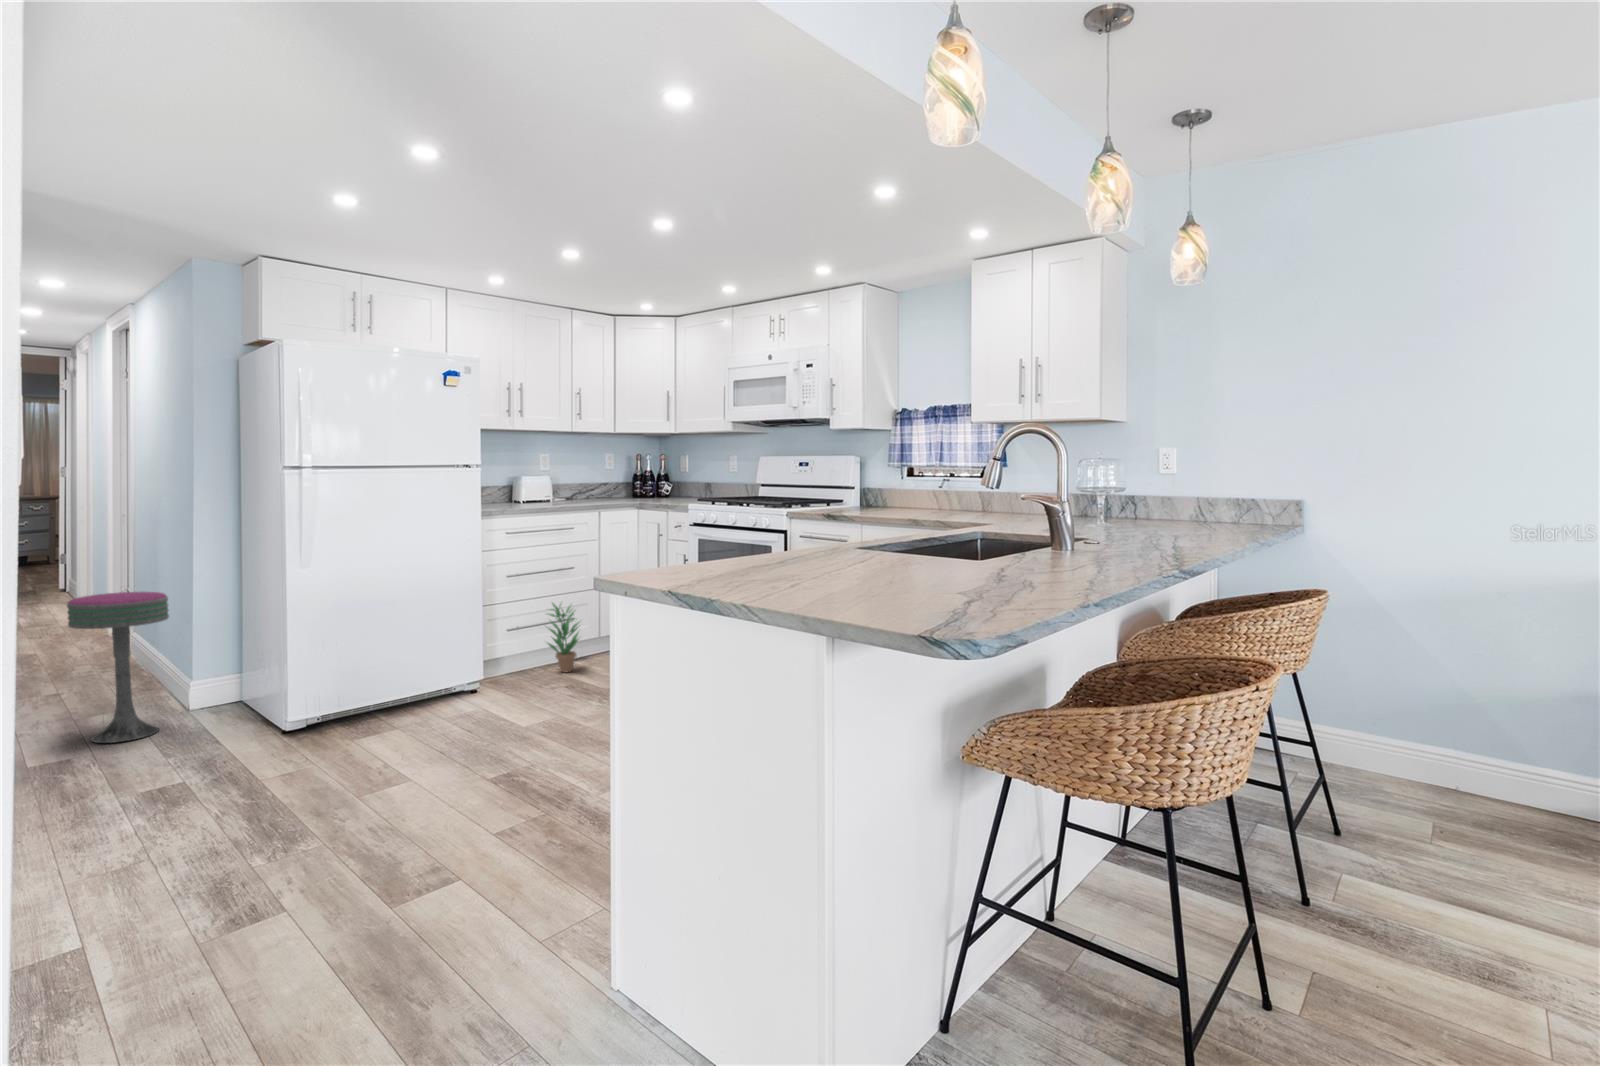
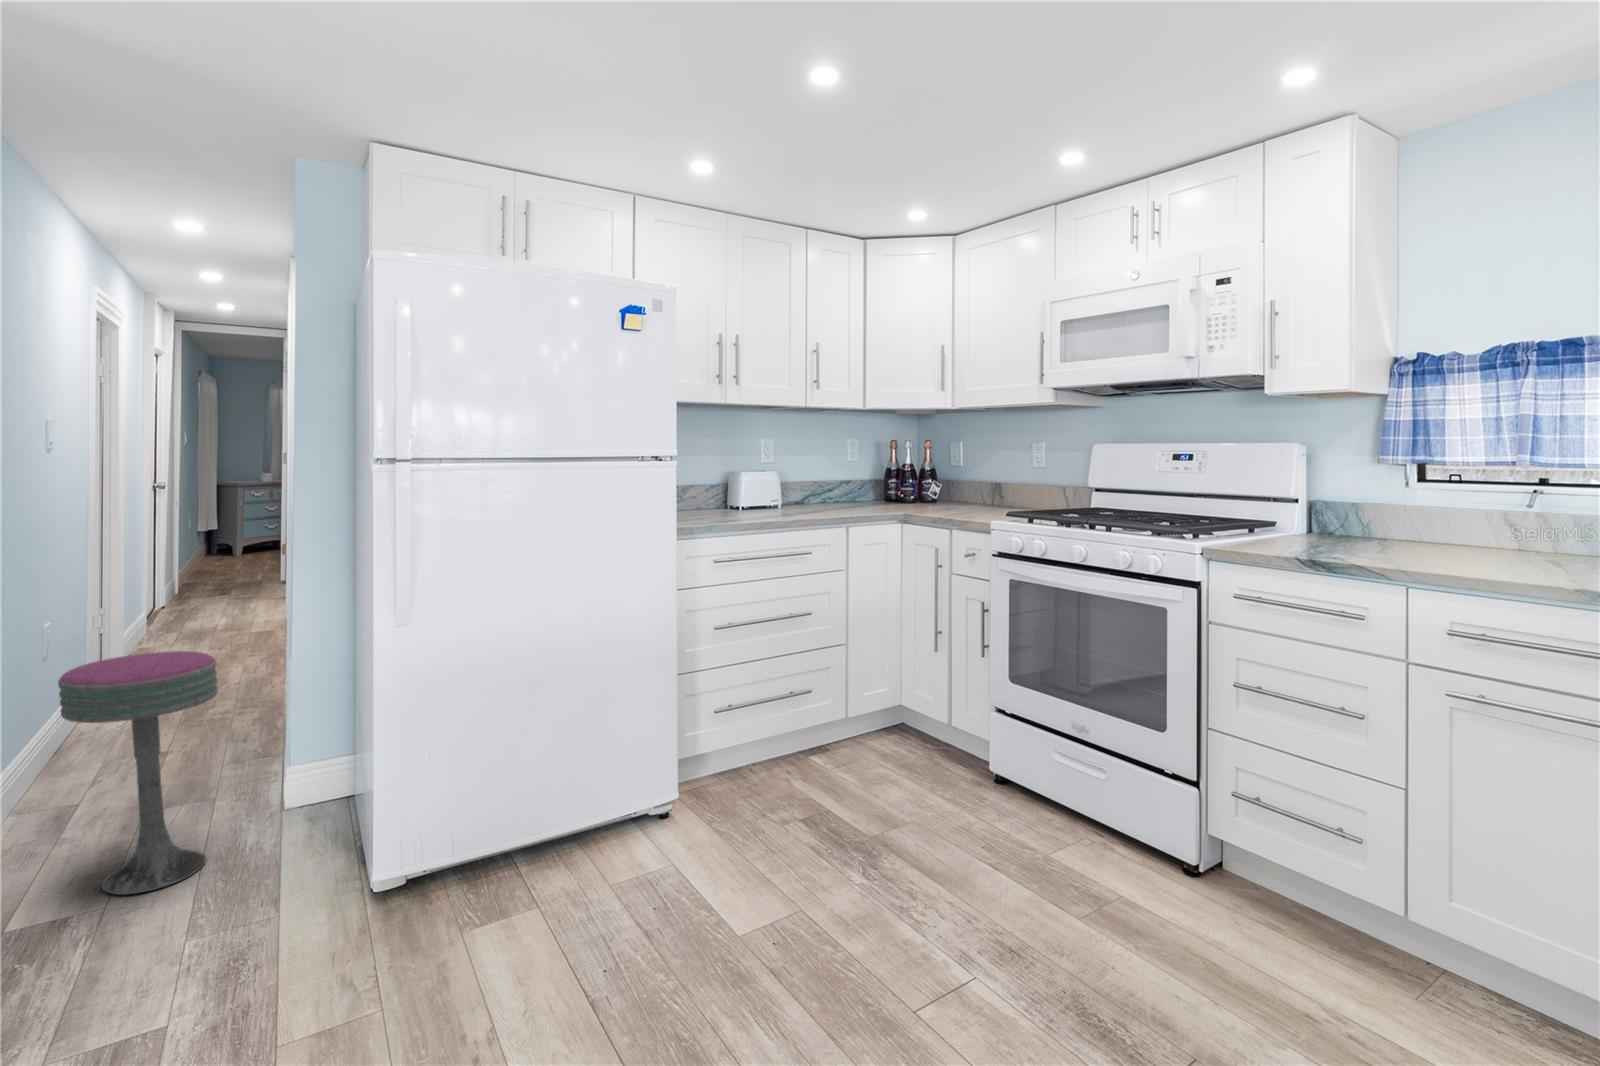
potted plant: present [547,603,579,672] -> none [765,671,824,781]

